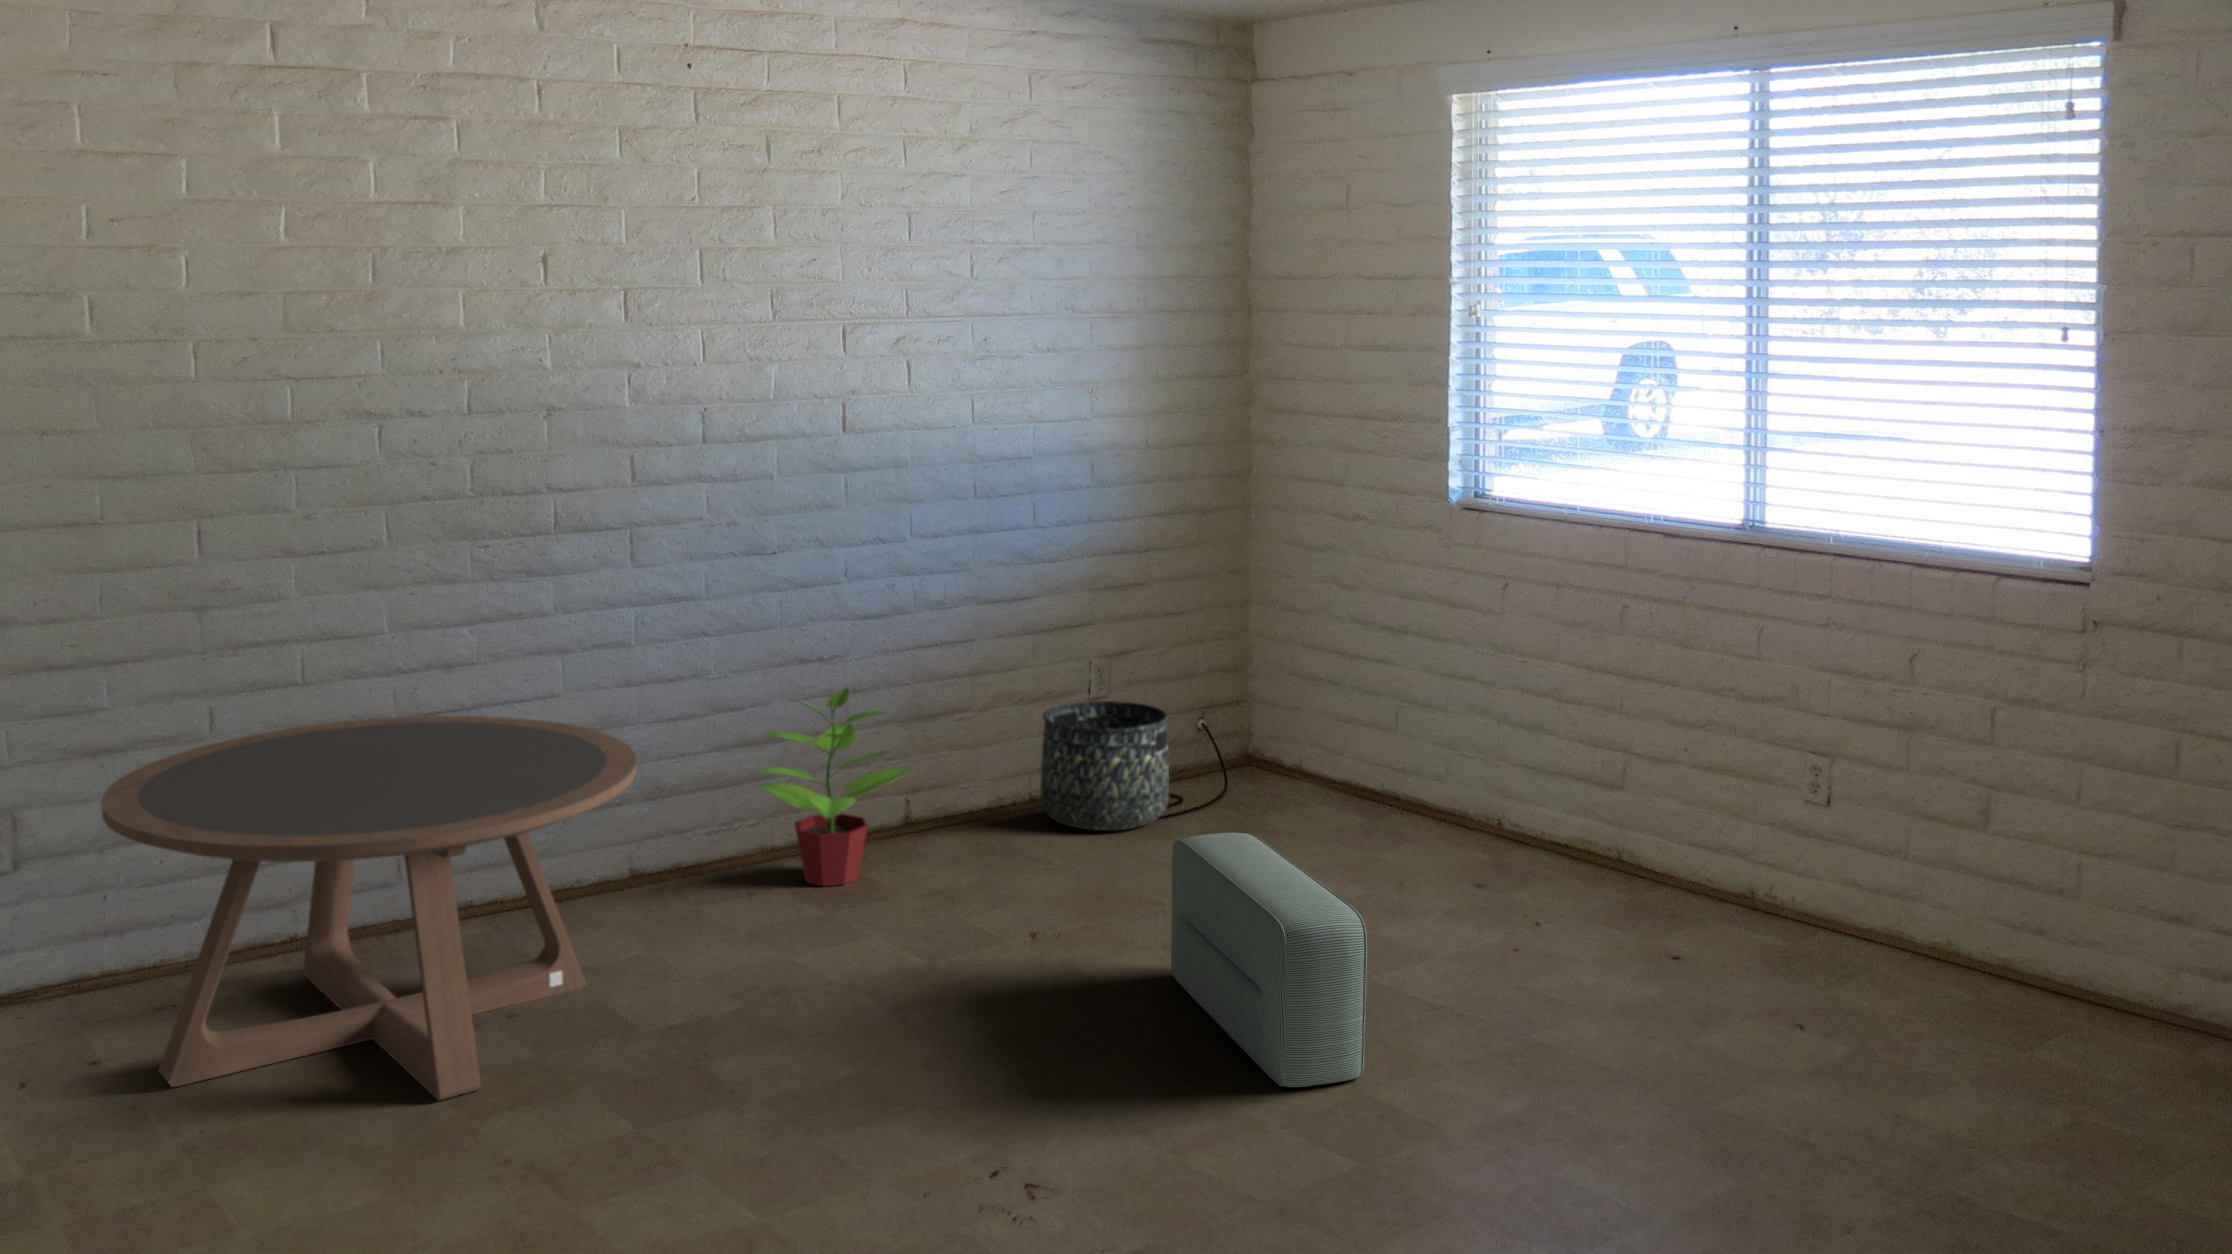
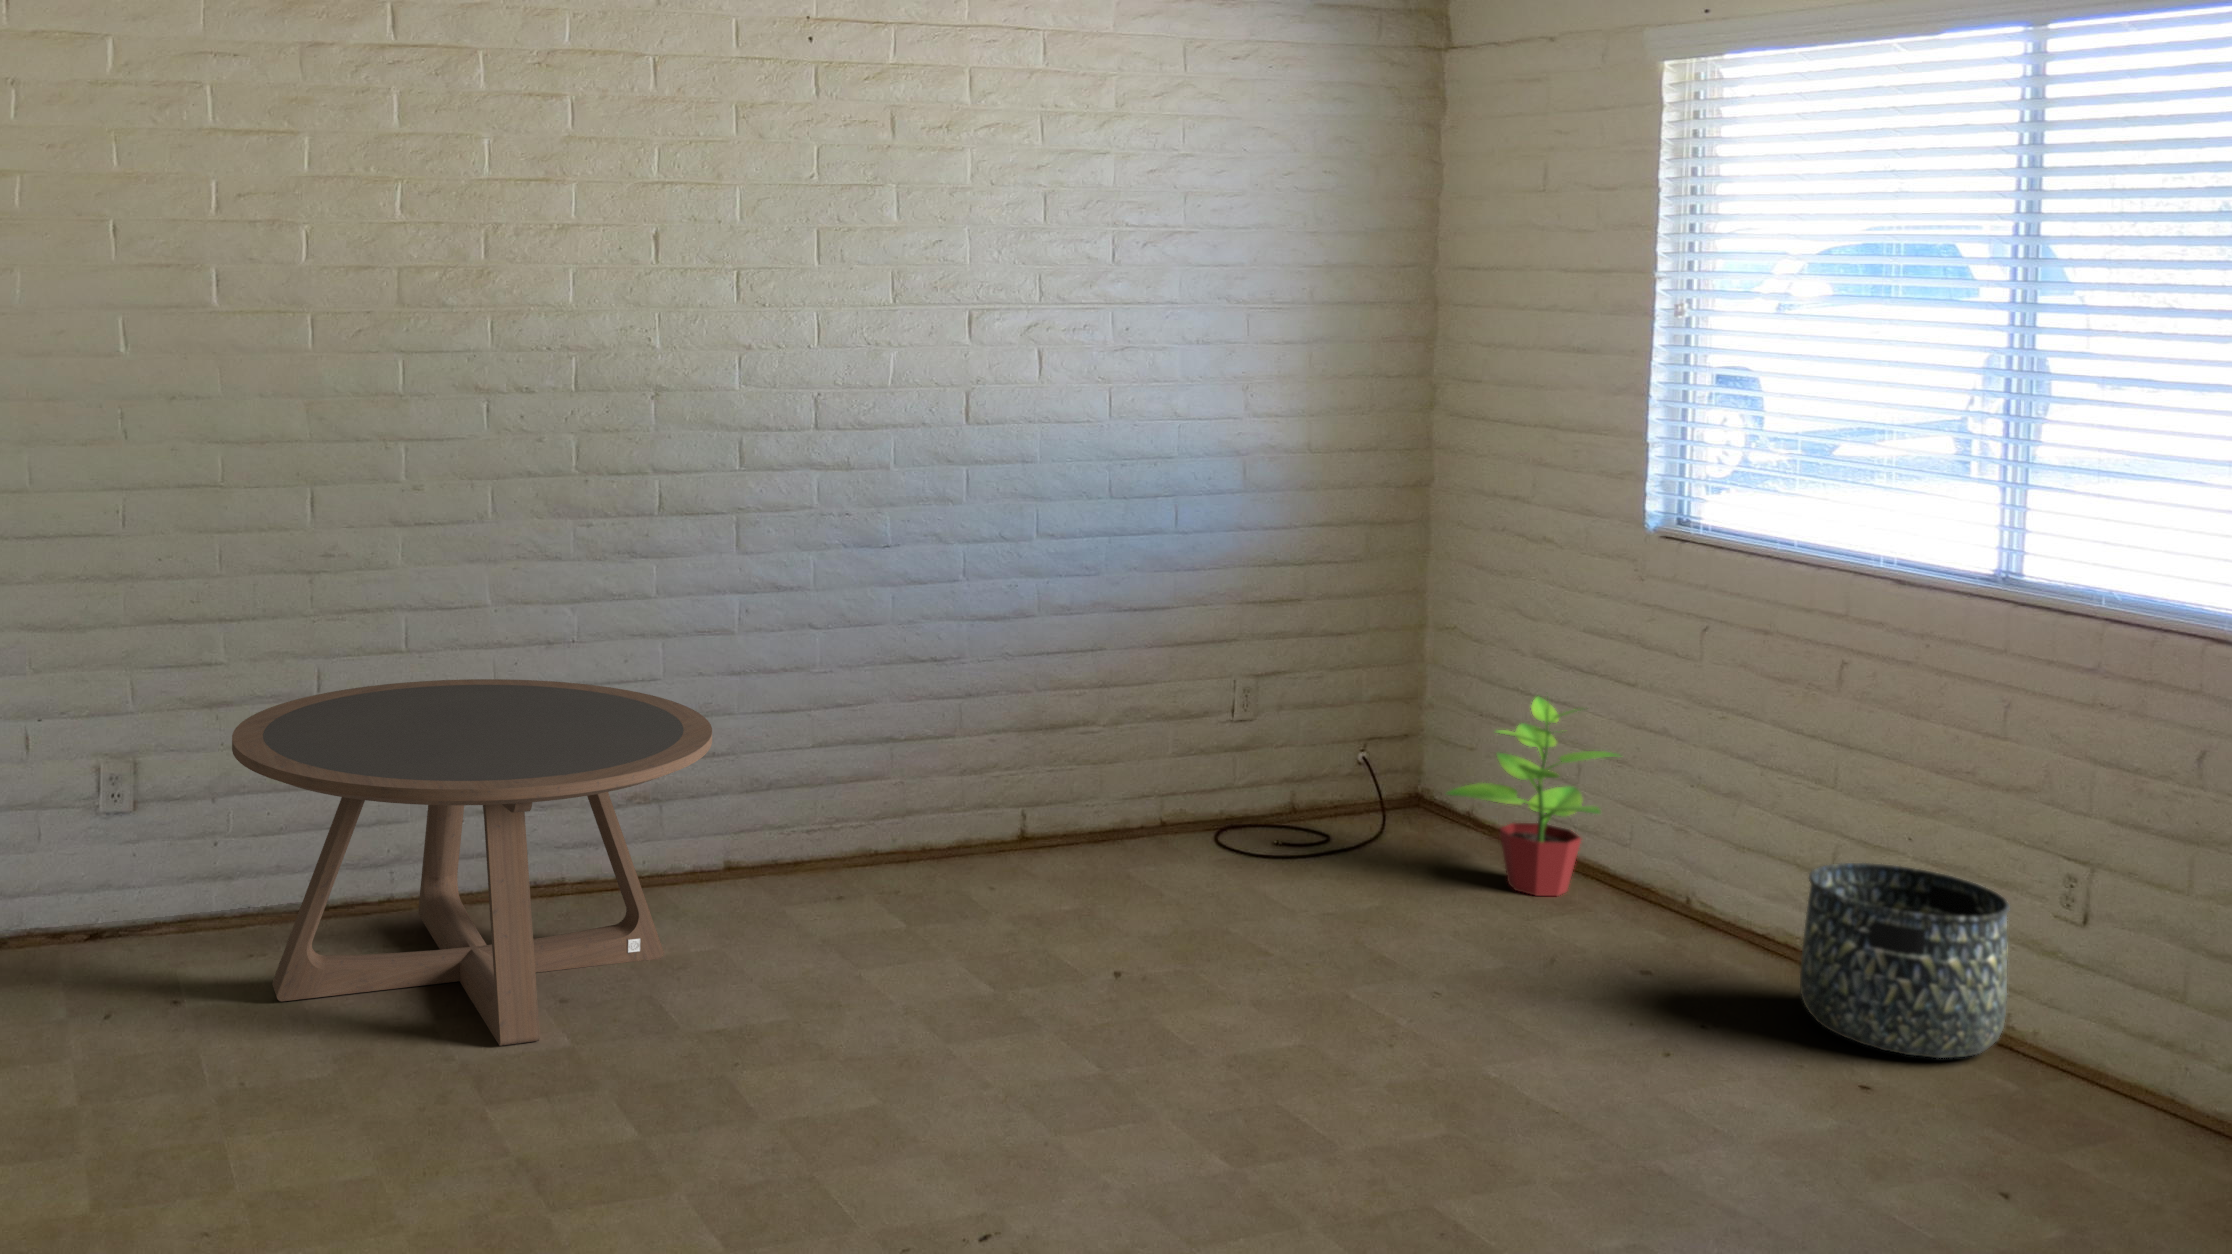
potted plant: present [759,688,912,886] -> present [1447,697,1619,896]
basket: present [1041,701,1169,831] -> present [1800,863,2010,1058]
pouf: present [1171,833,1367,1087] -> none [1257,872,1452,1158]

